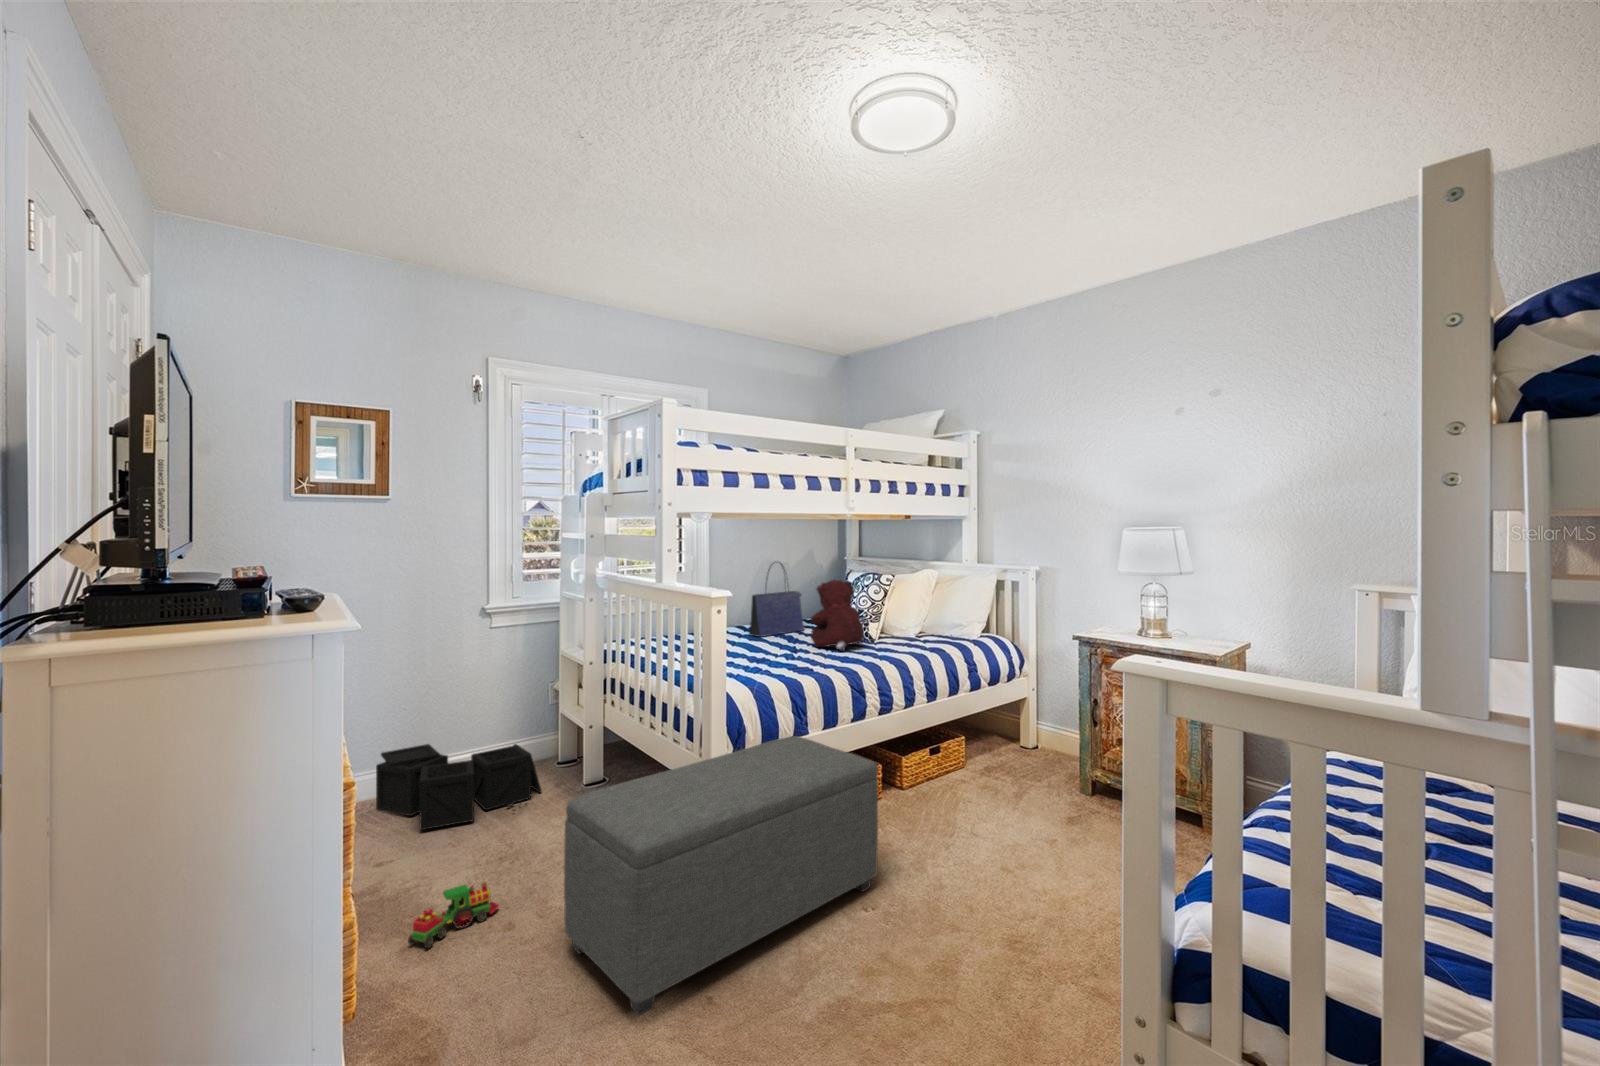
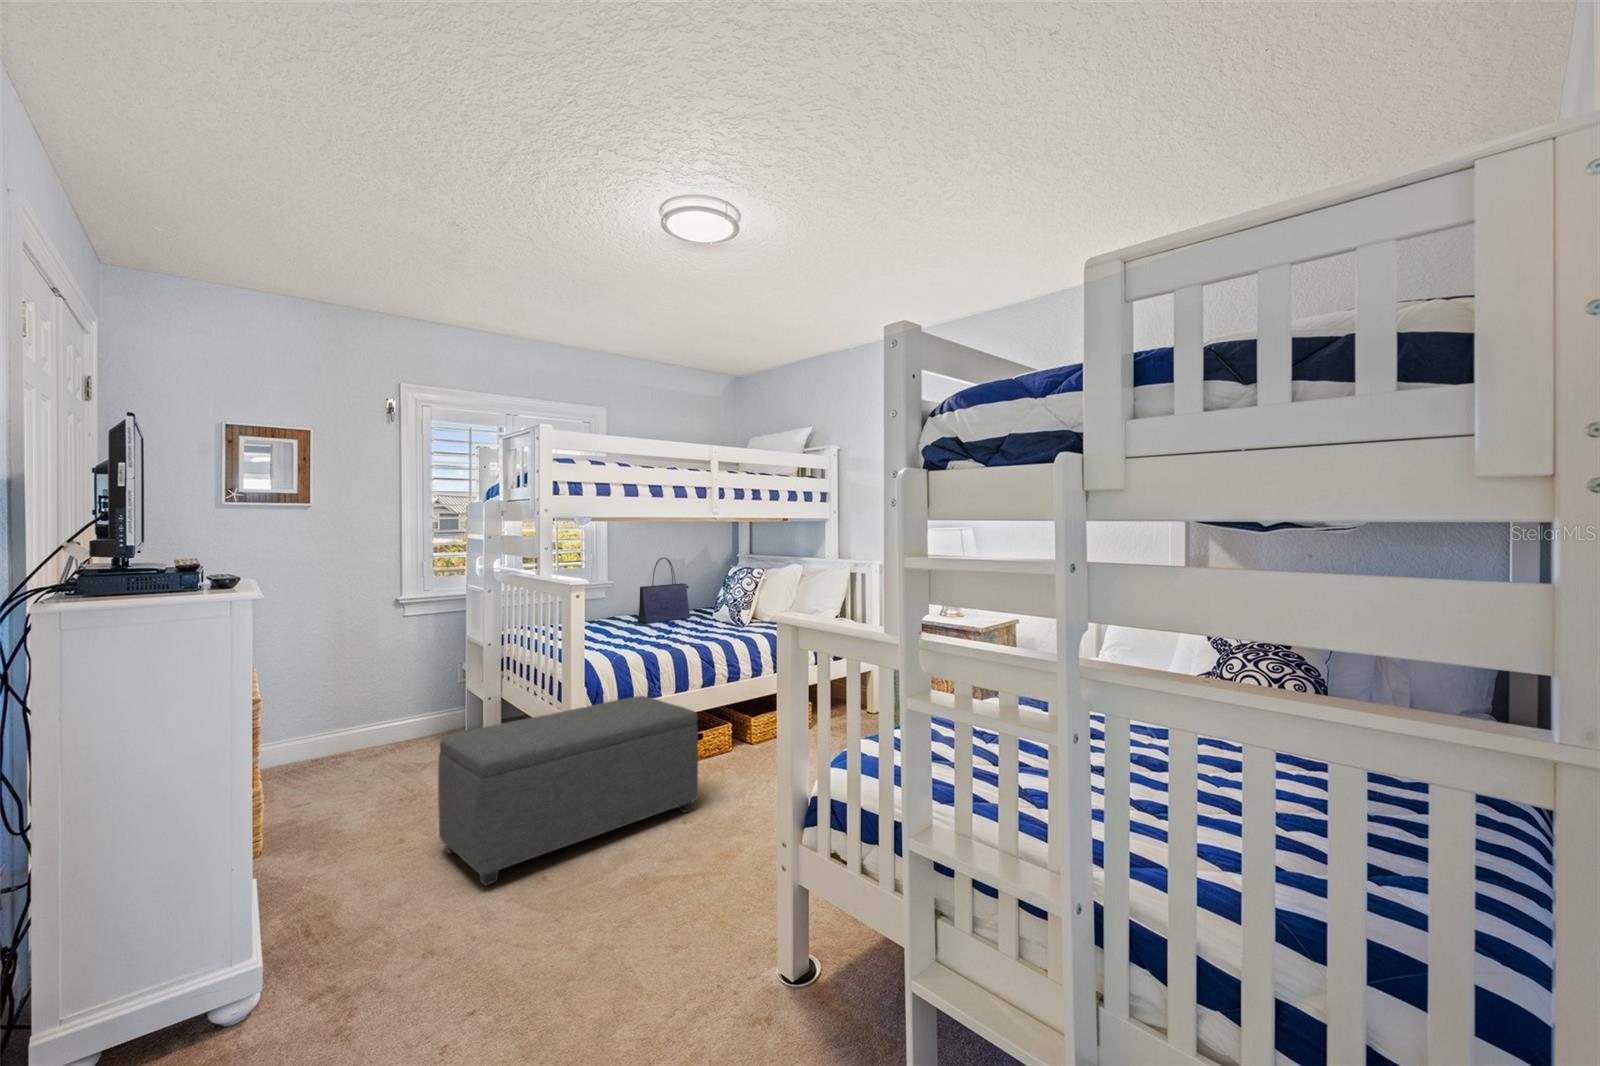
teddy bear: present [811,580,864,651] -> none [685,572,732,633]
storage bin: present [376,744,542,830] -> none [299,714,445,781]
toy train: present [408,882,499,948] -> none [317,808,394,853]

